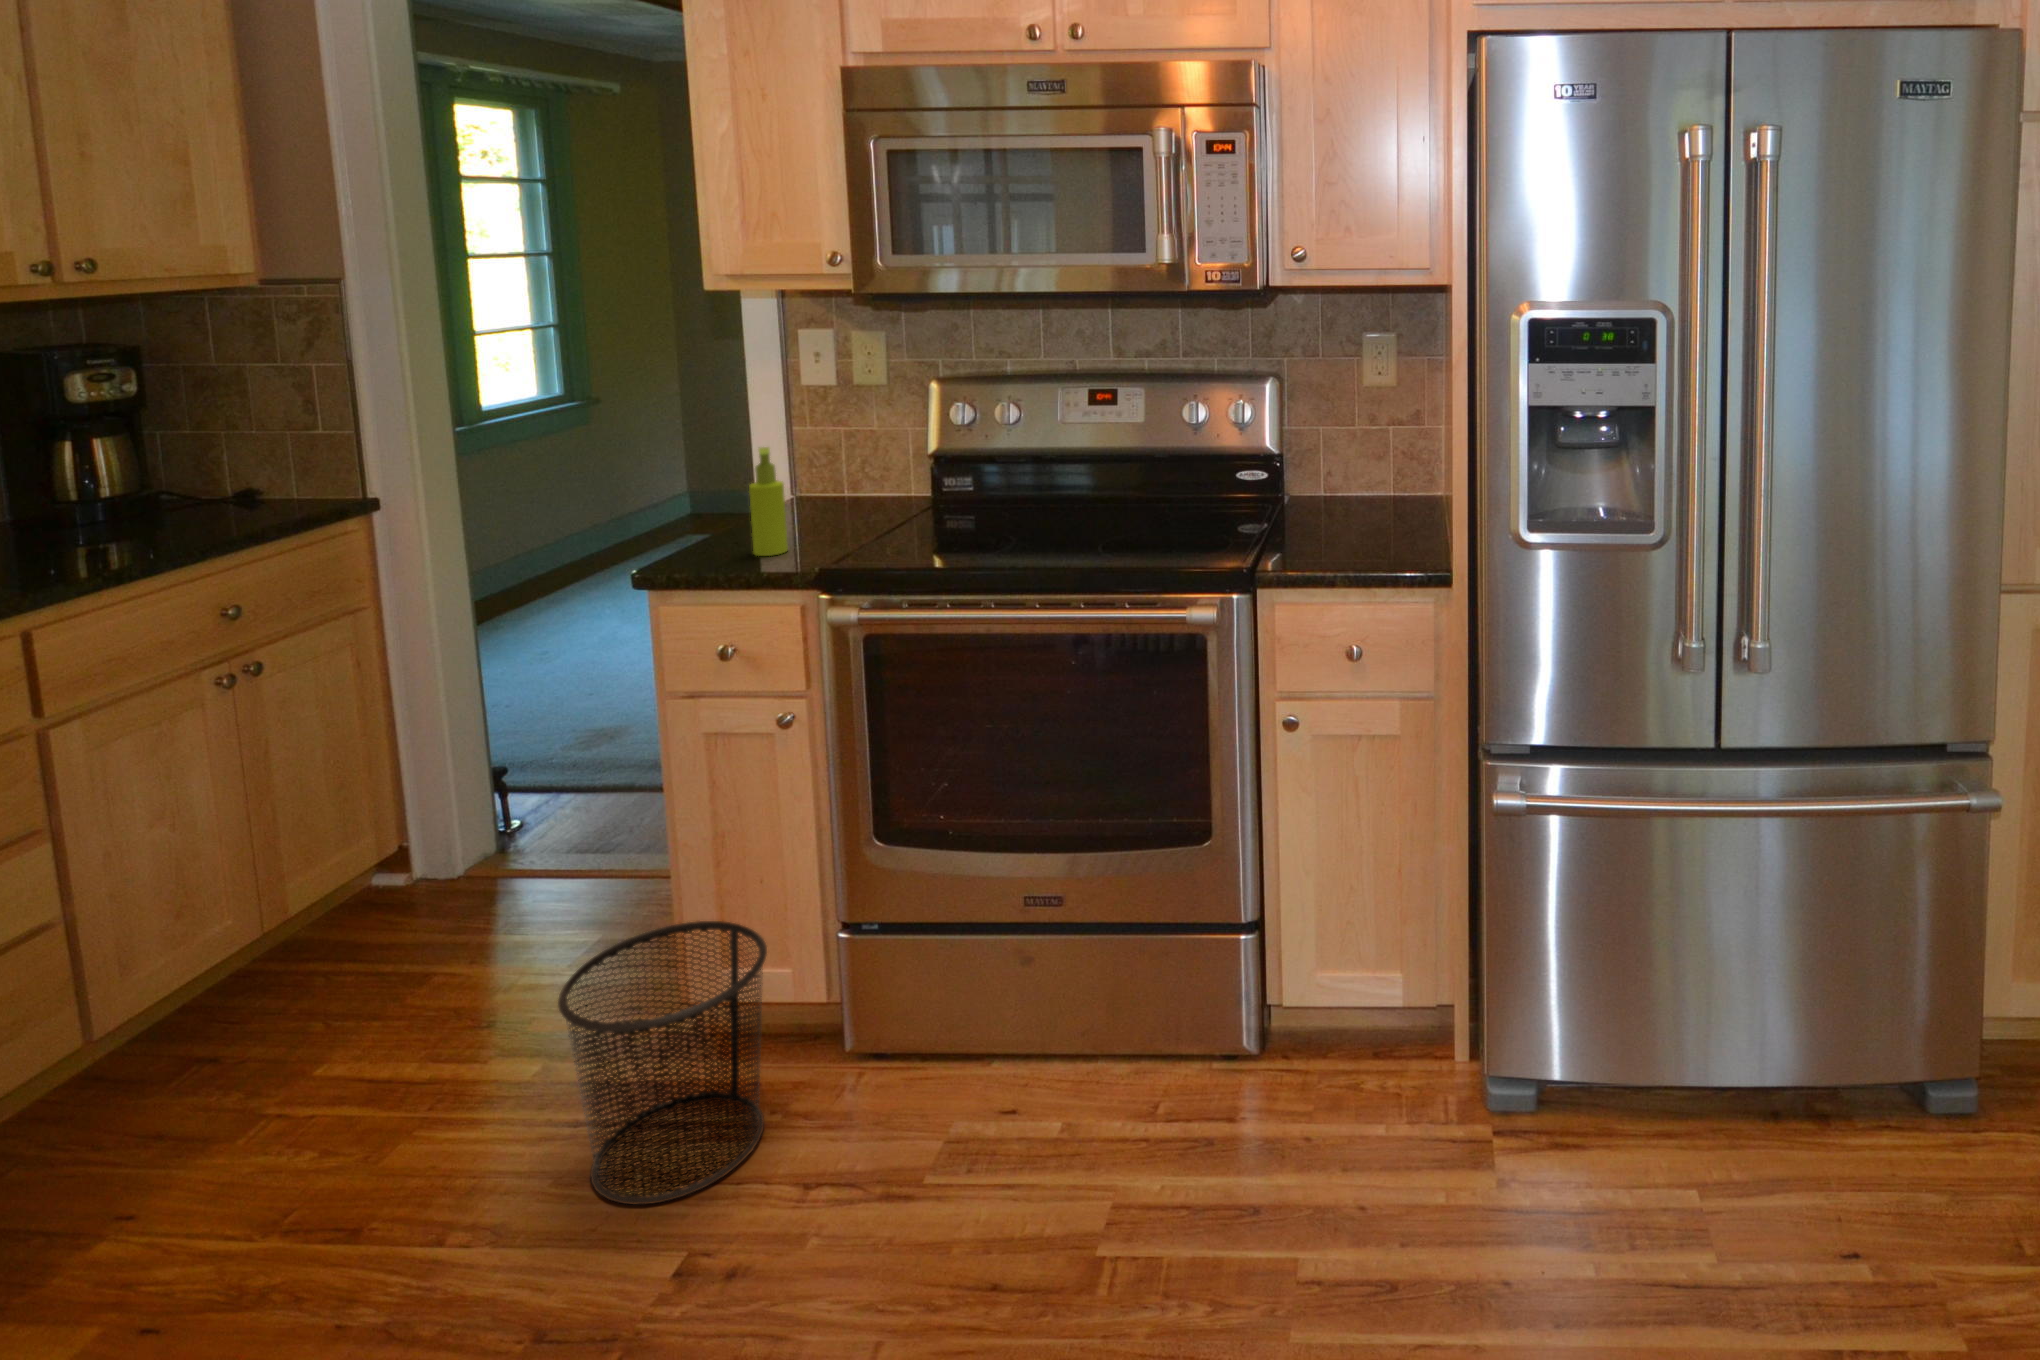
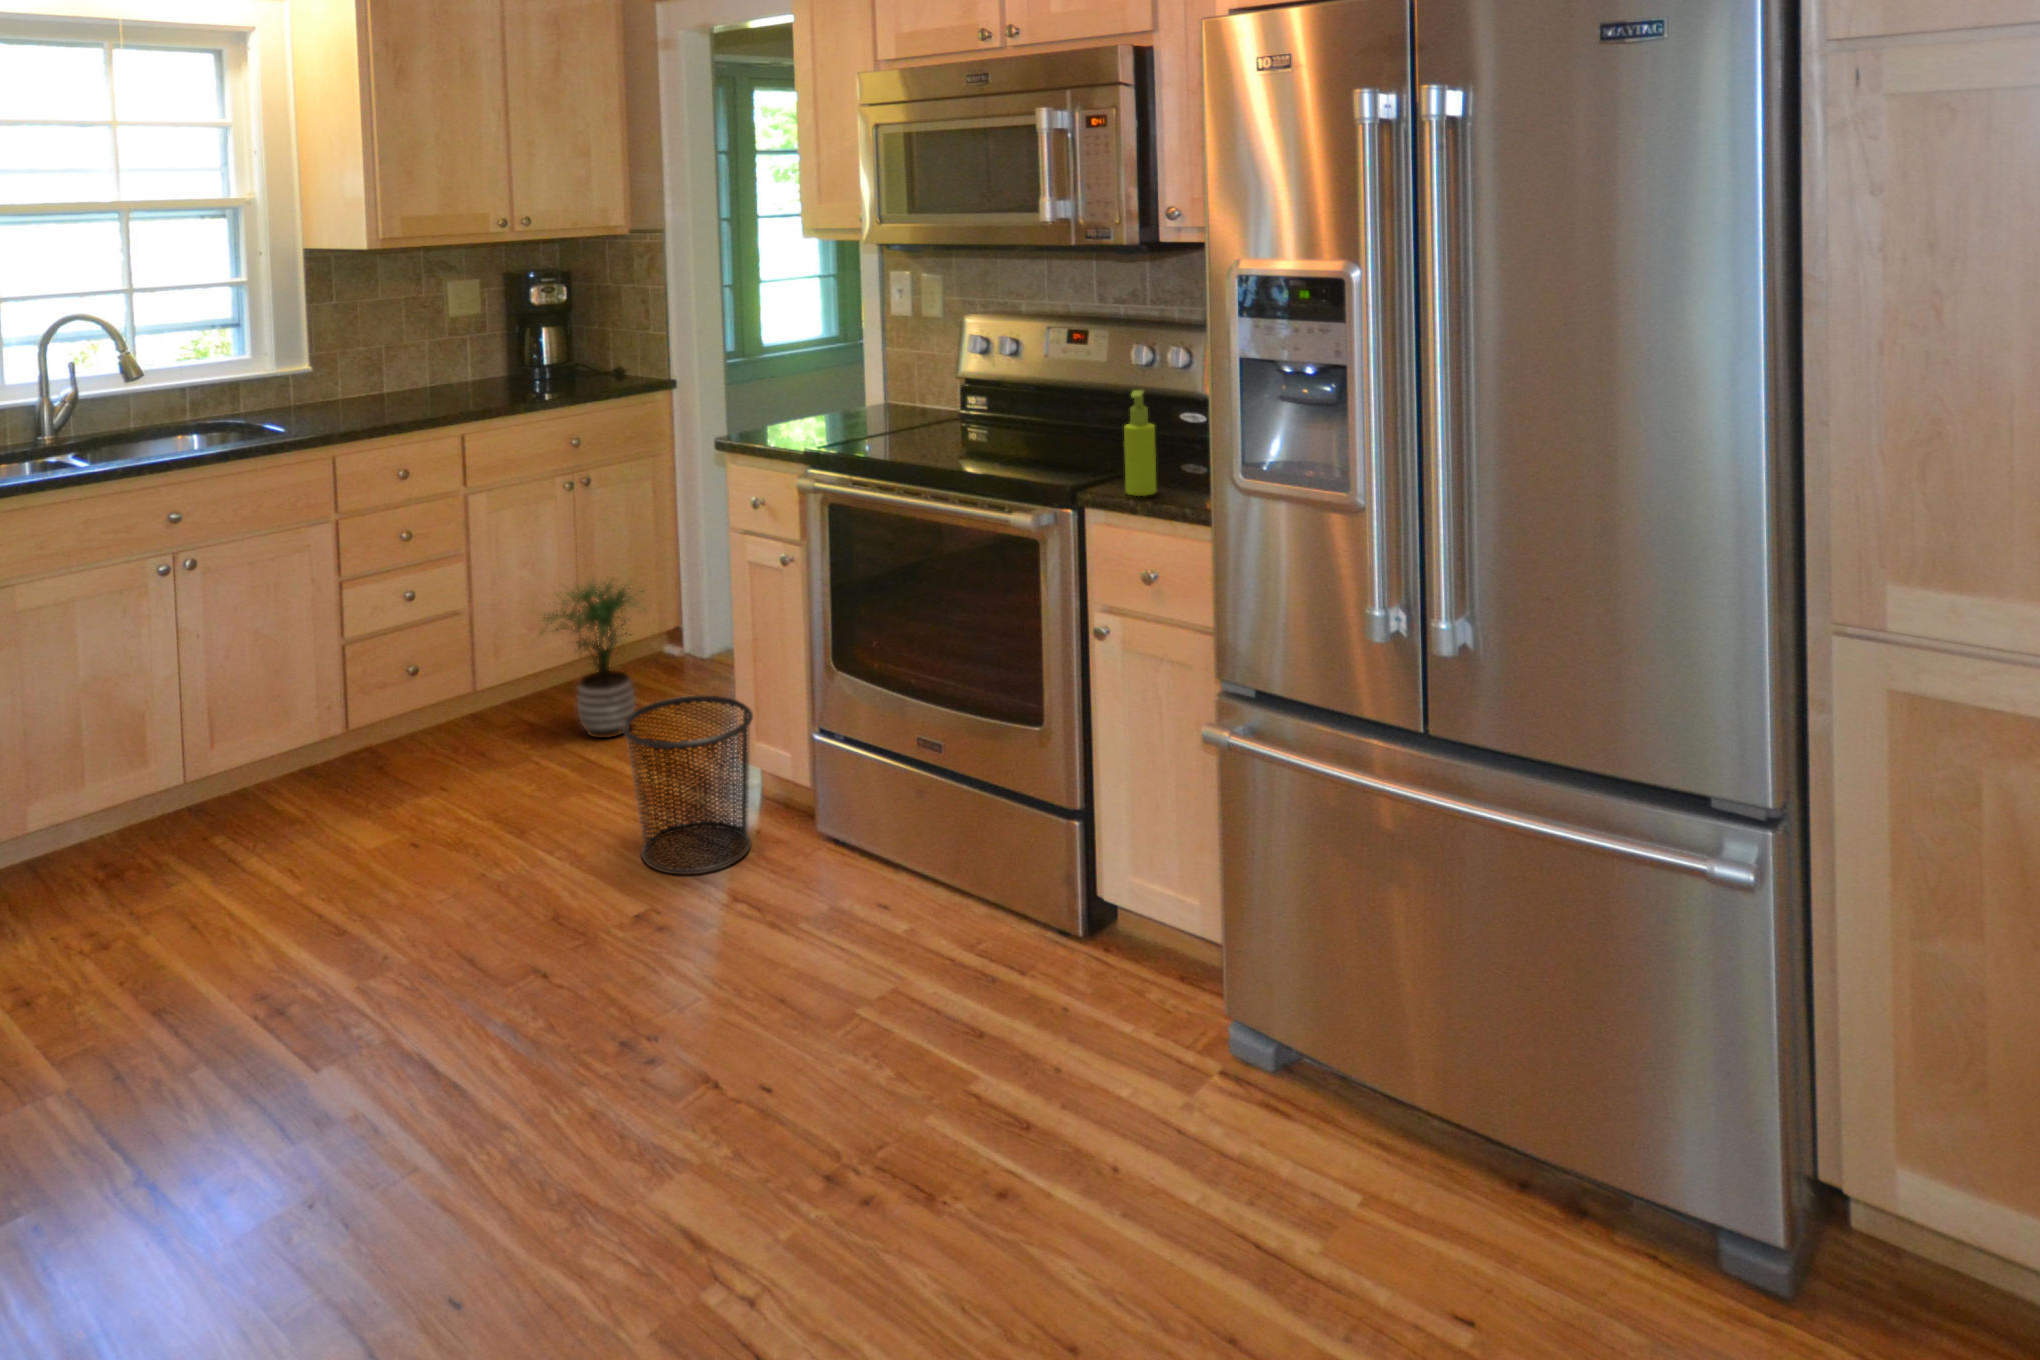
soap dispenser: present [749,447,788,556] -> present [1124,390,1156,496]
potted plant: none [215,793,433,1049] -> present [541,579,644,738]

